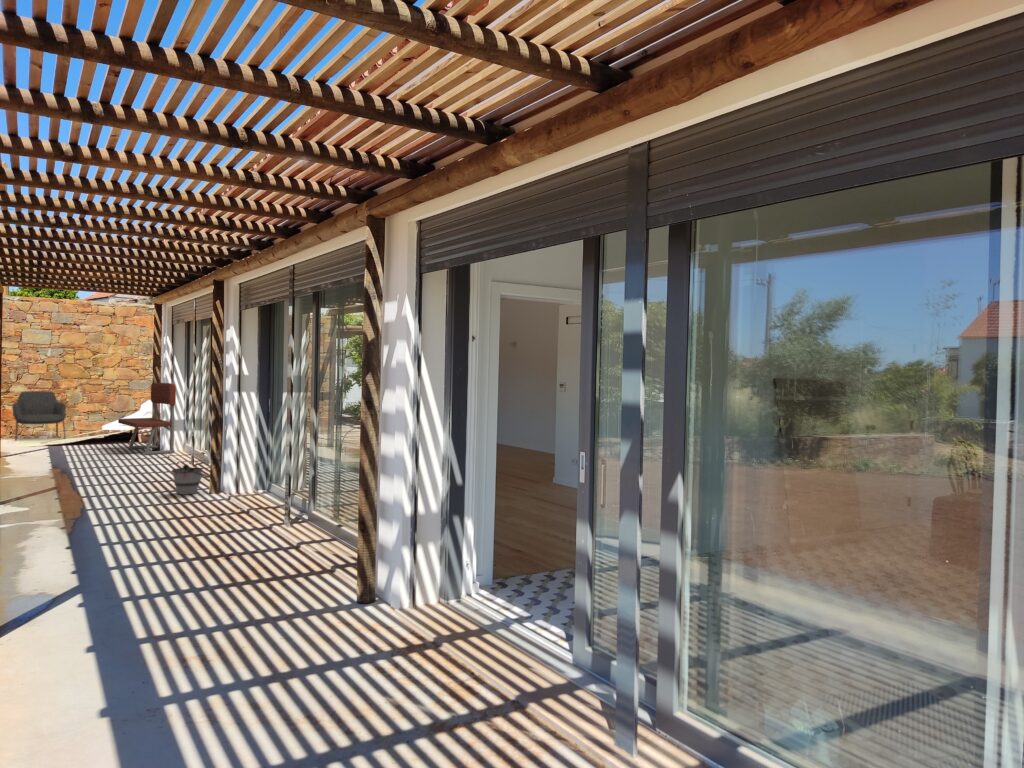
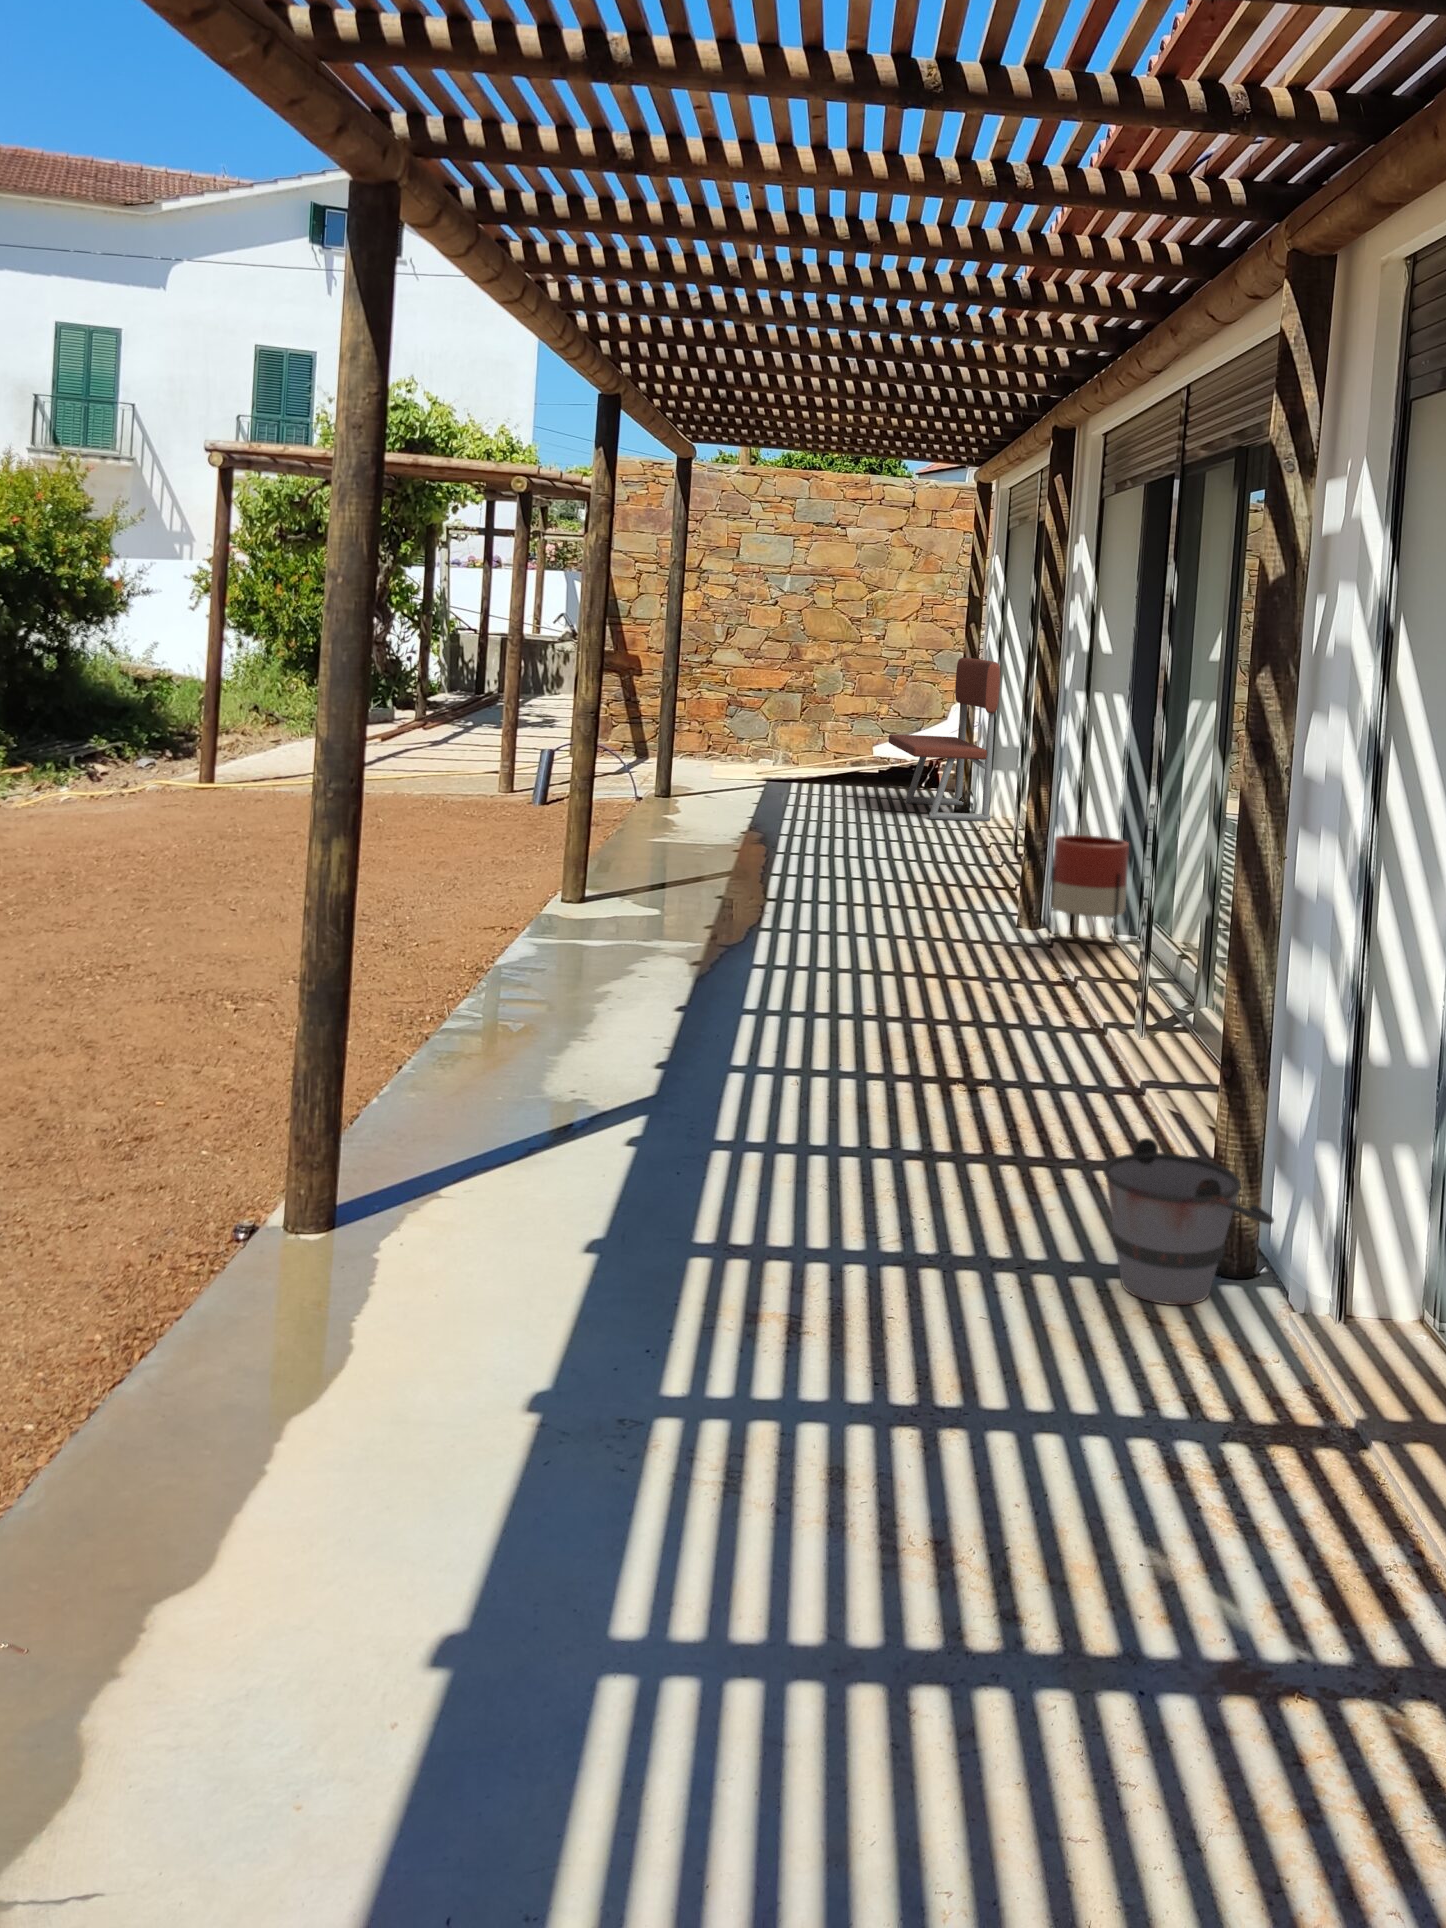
armchair: present [12,391,66,440] -> none [716,664,808,768]
planter: none [228,452,262,497] -> present [1047,835,1129,947]
bucket: present [172,465,210,495] -> present [1103,1138,1274,1305]

